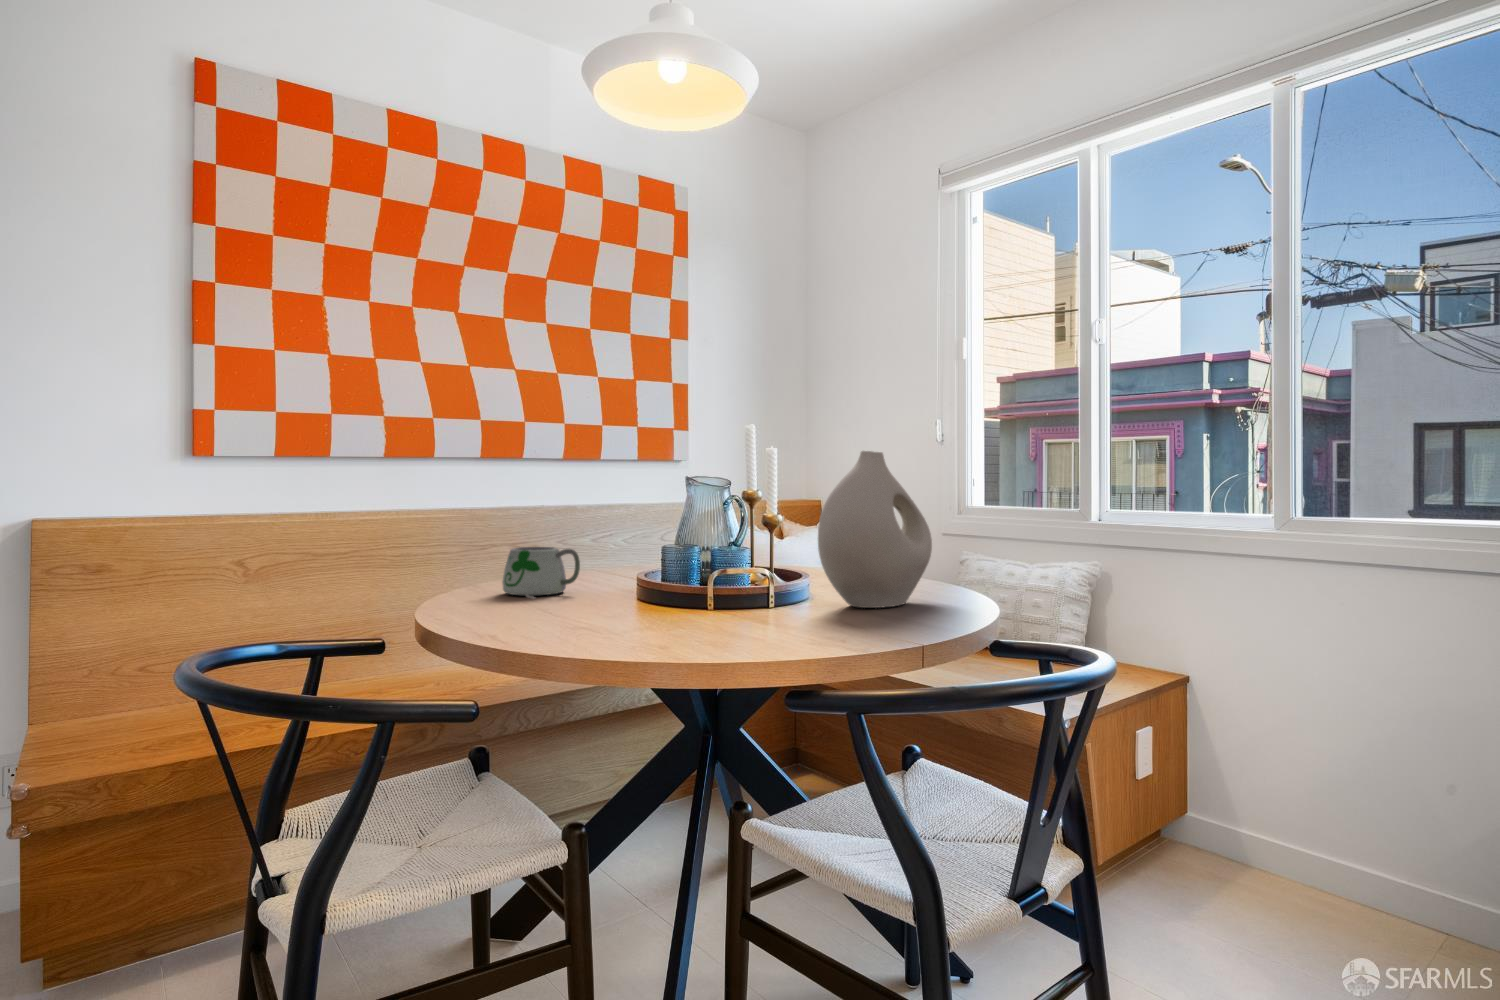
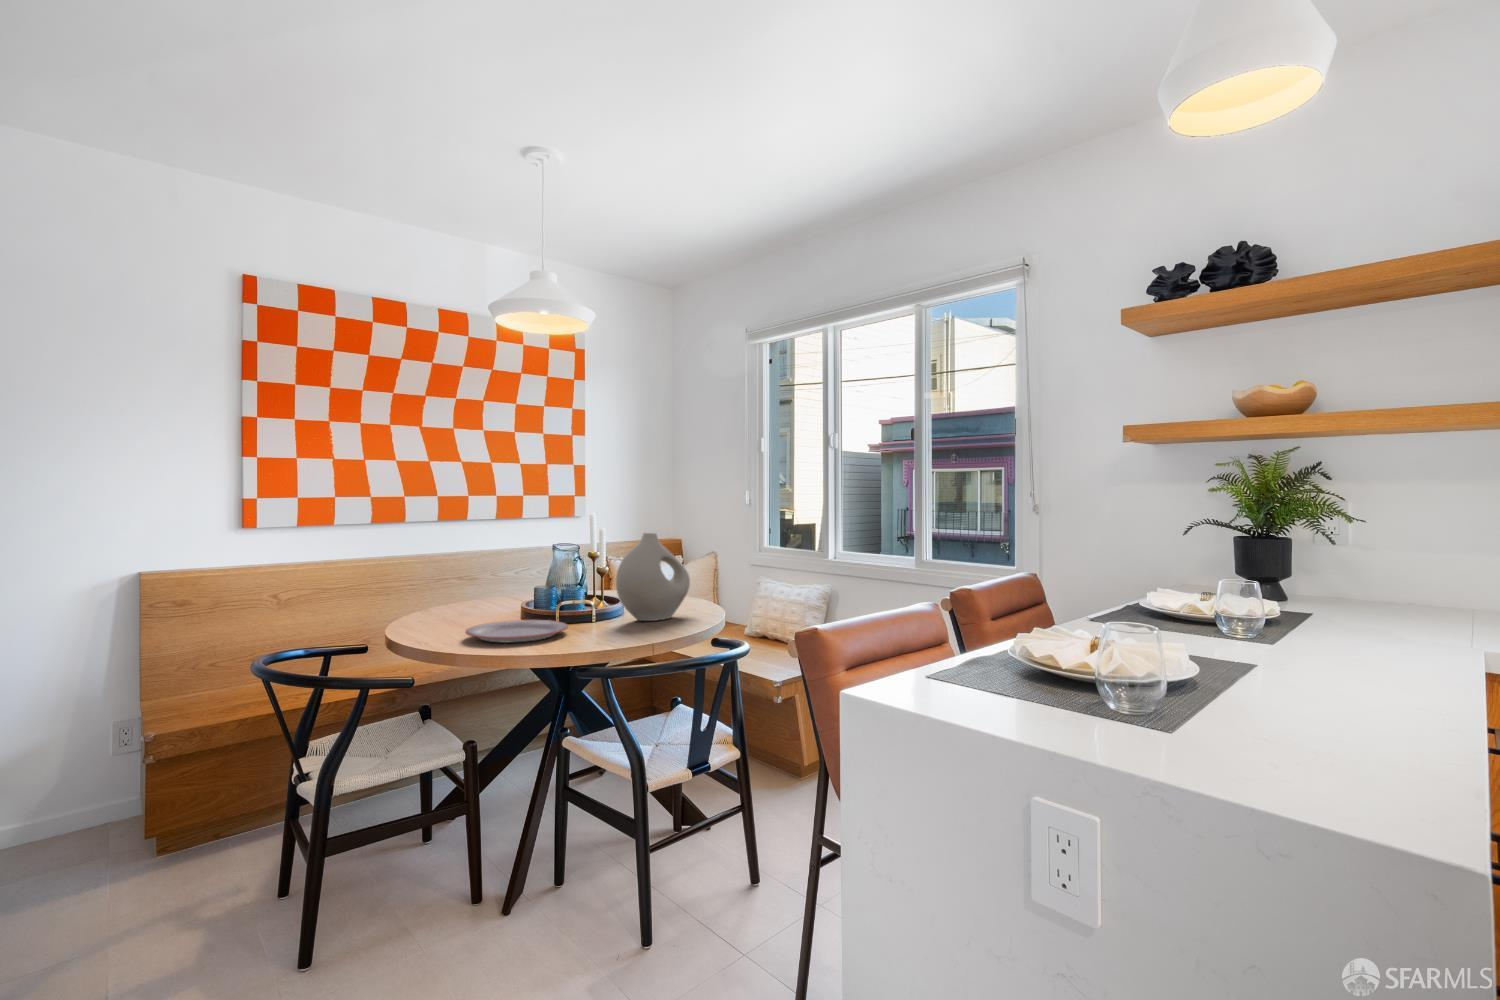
mug: present [502,547,580,598] -> none [441,587,488,619]
plate: none [565,601,749,640] -> present [466,620,568,642]

